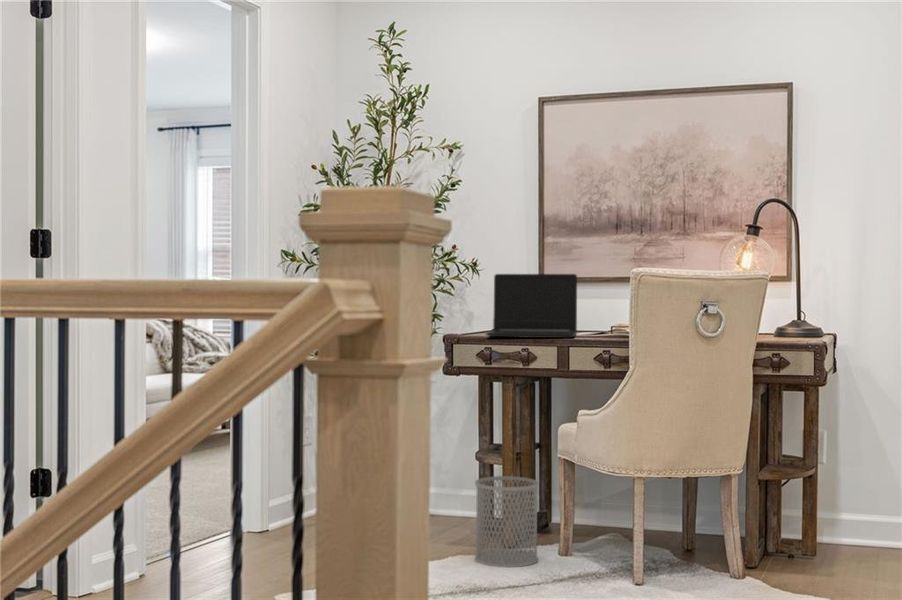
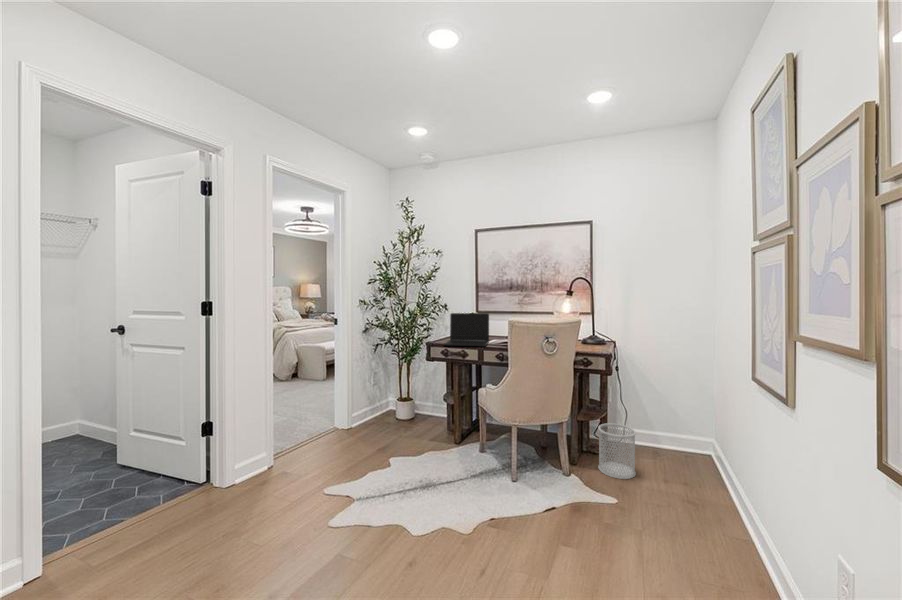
wastebasket: present [475,476,539,567] -> present [598,423,636,479]

